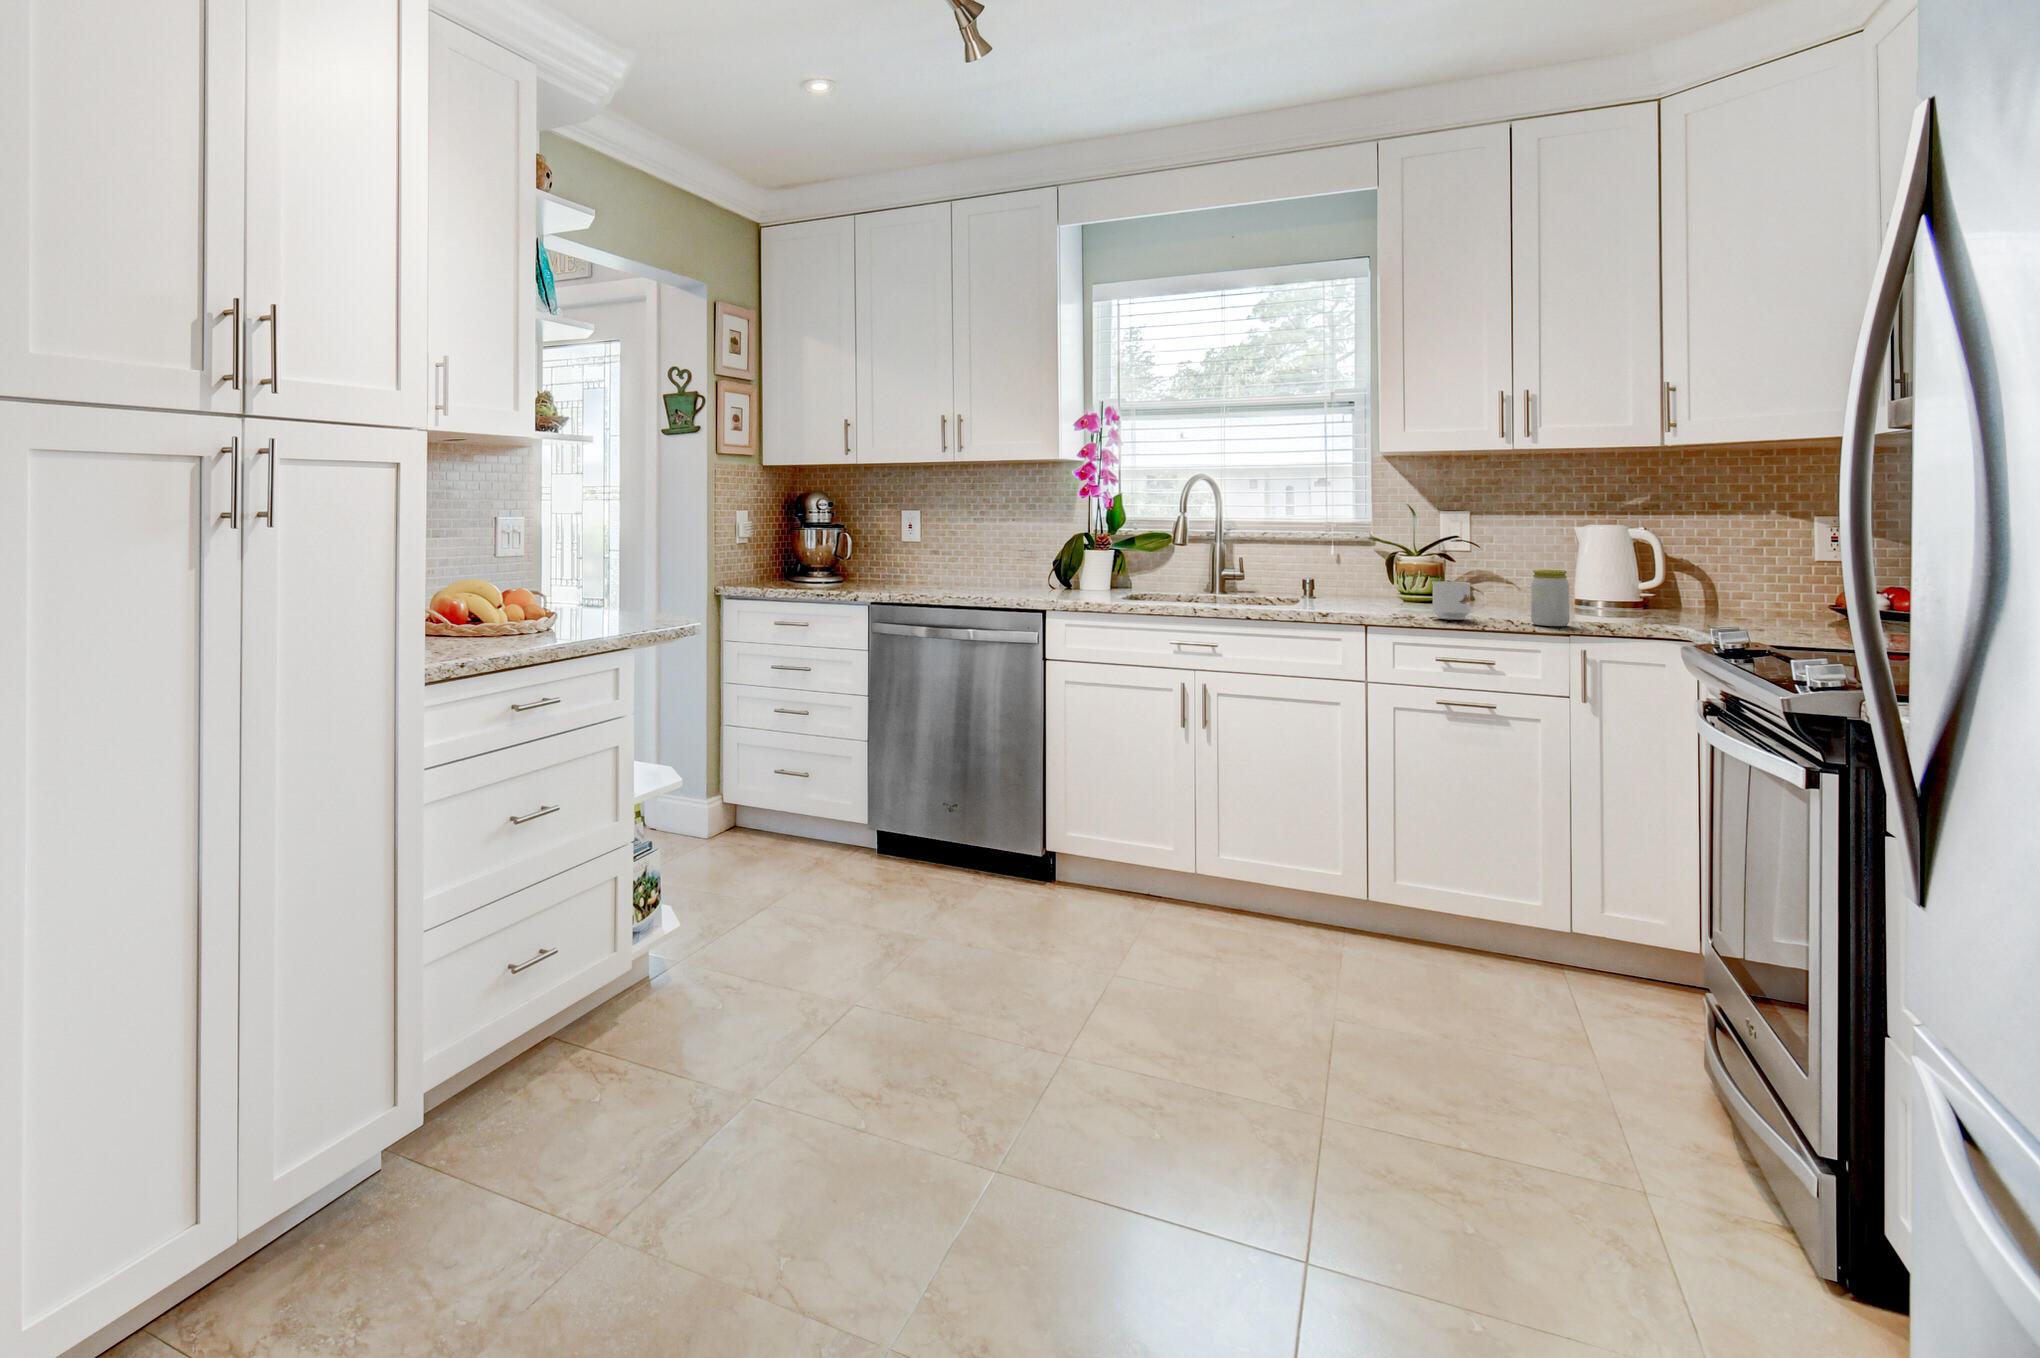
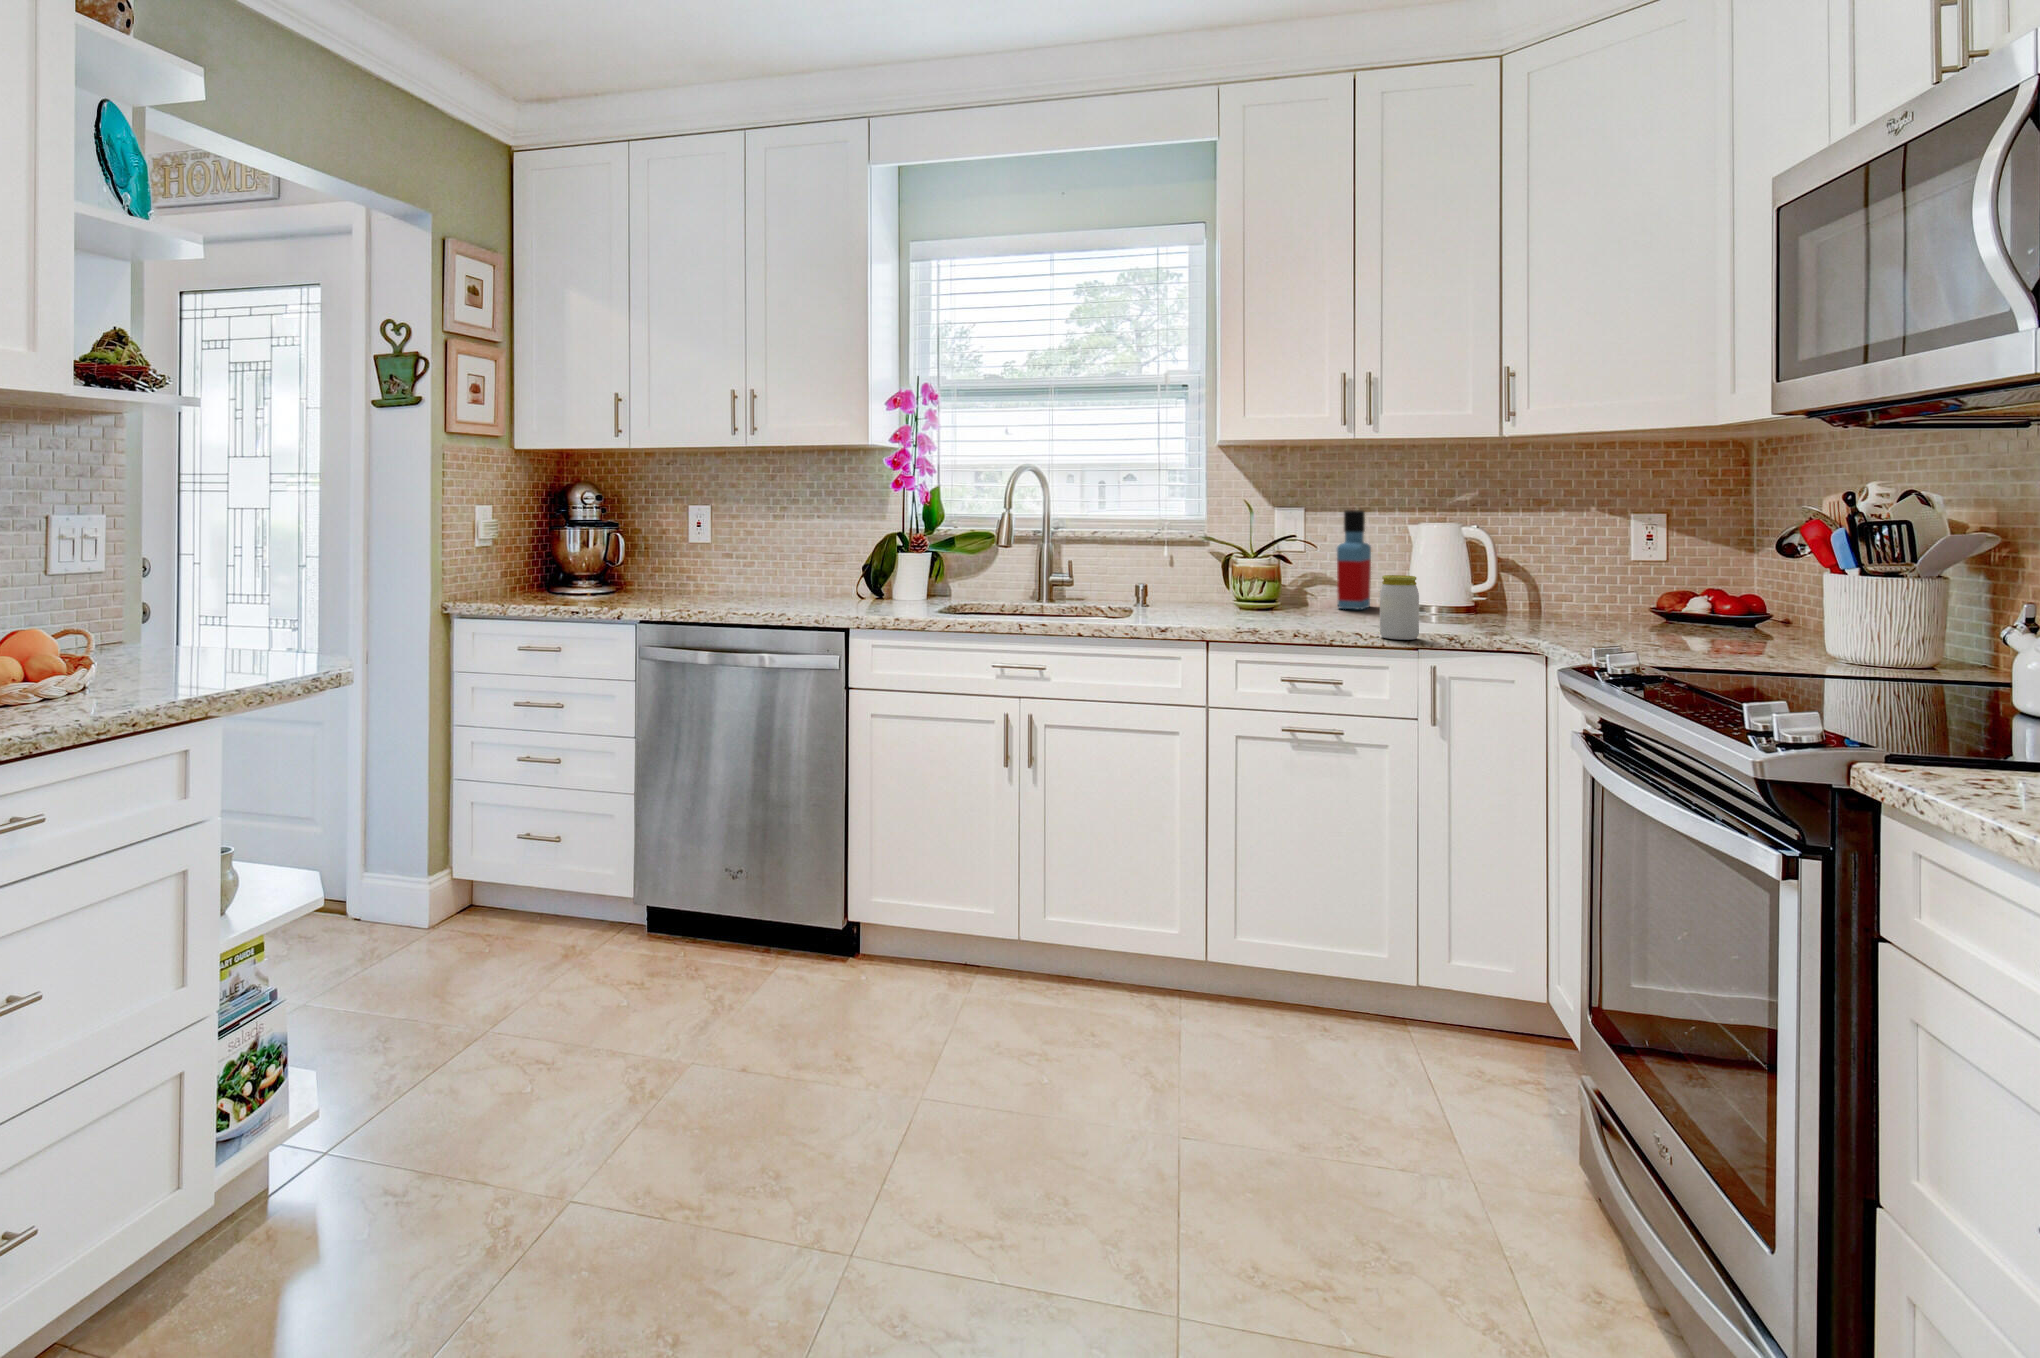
bottle: none [1501,513,1538,603] -> present [1337,510,1371,609]
mug: present [1432,581,1471,620] -> none [1277,589,1318,633]

